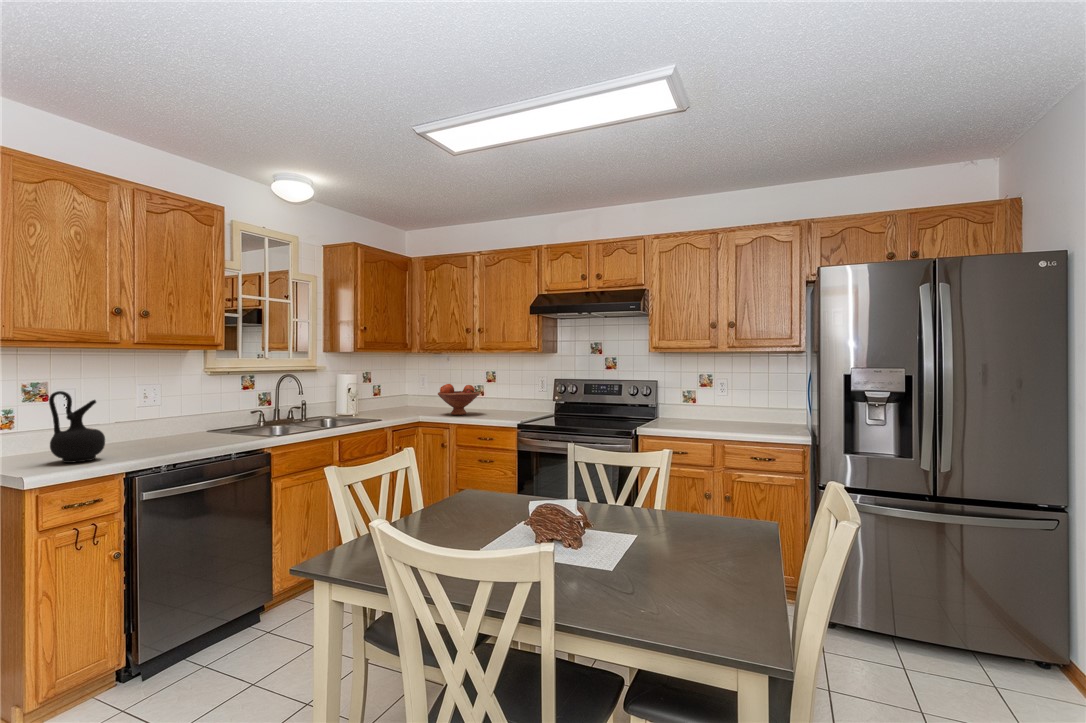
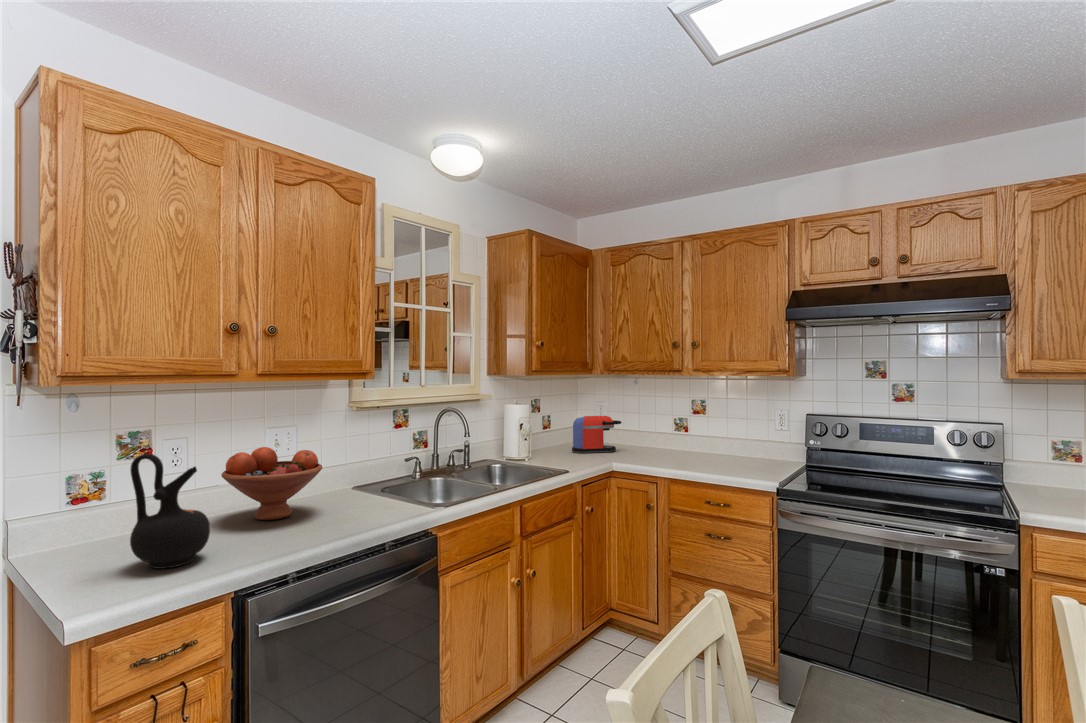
coffee maker: none [393,384,432,412] -> present [572,416,621,453]
fruit bowl: present [438,384,479,415] -> present [221,447,322,520]

